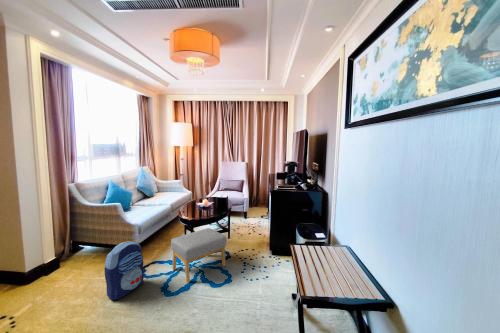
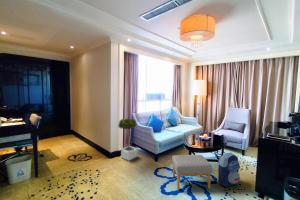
potted tree: none [43,193,93,275] -> present [118,118,137,160]
backpack: present [104,241,143,300] -> present [218,153,240,187]

